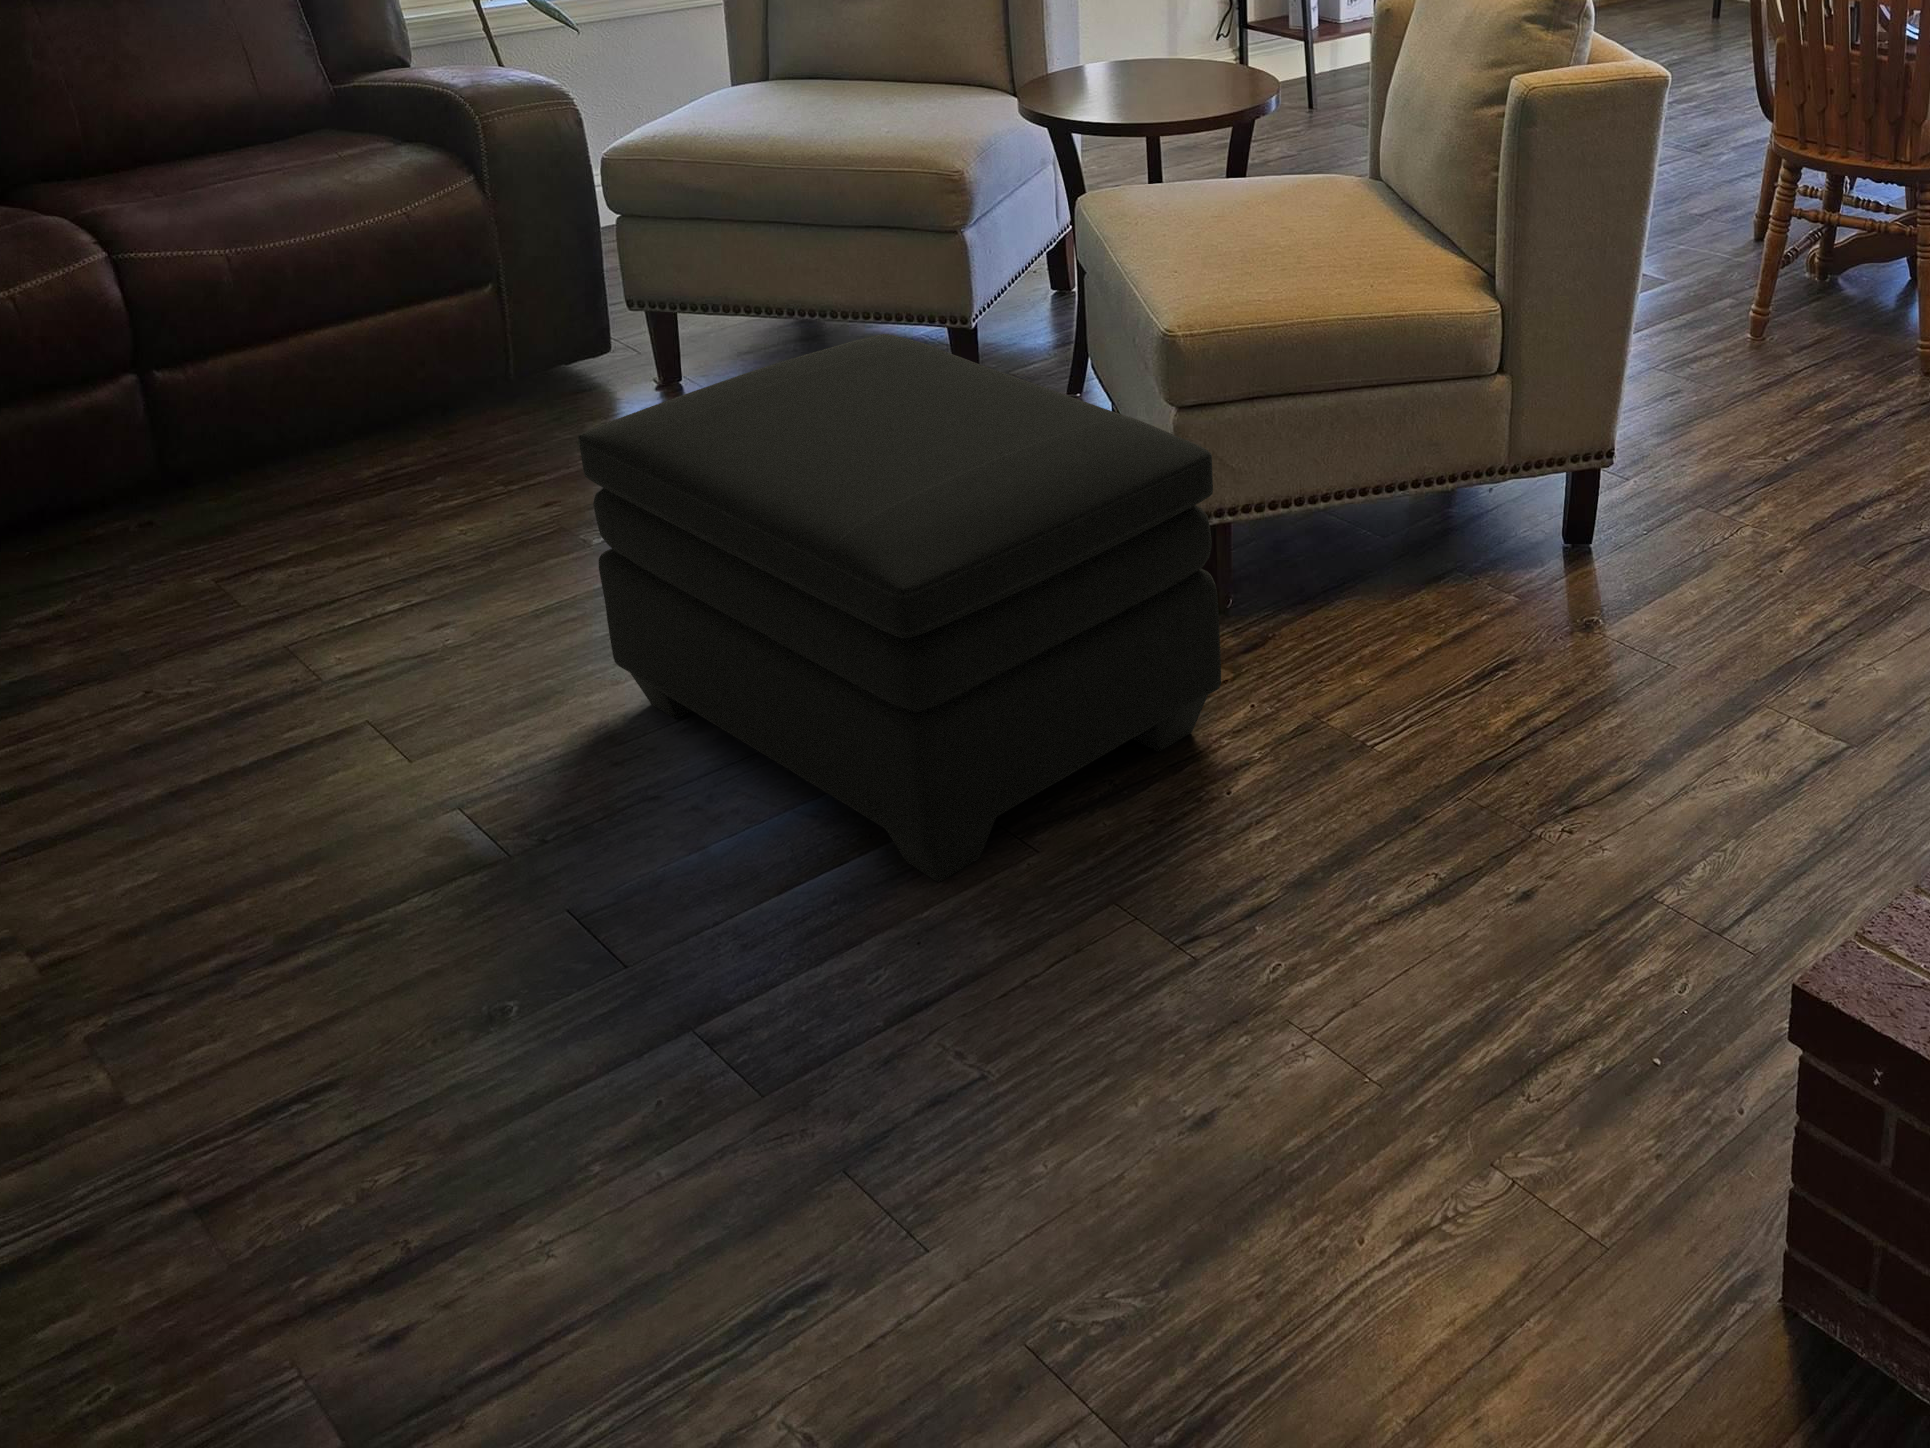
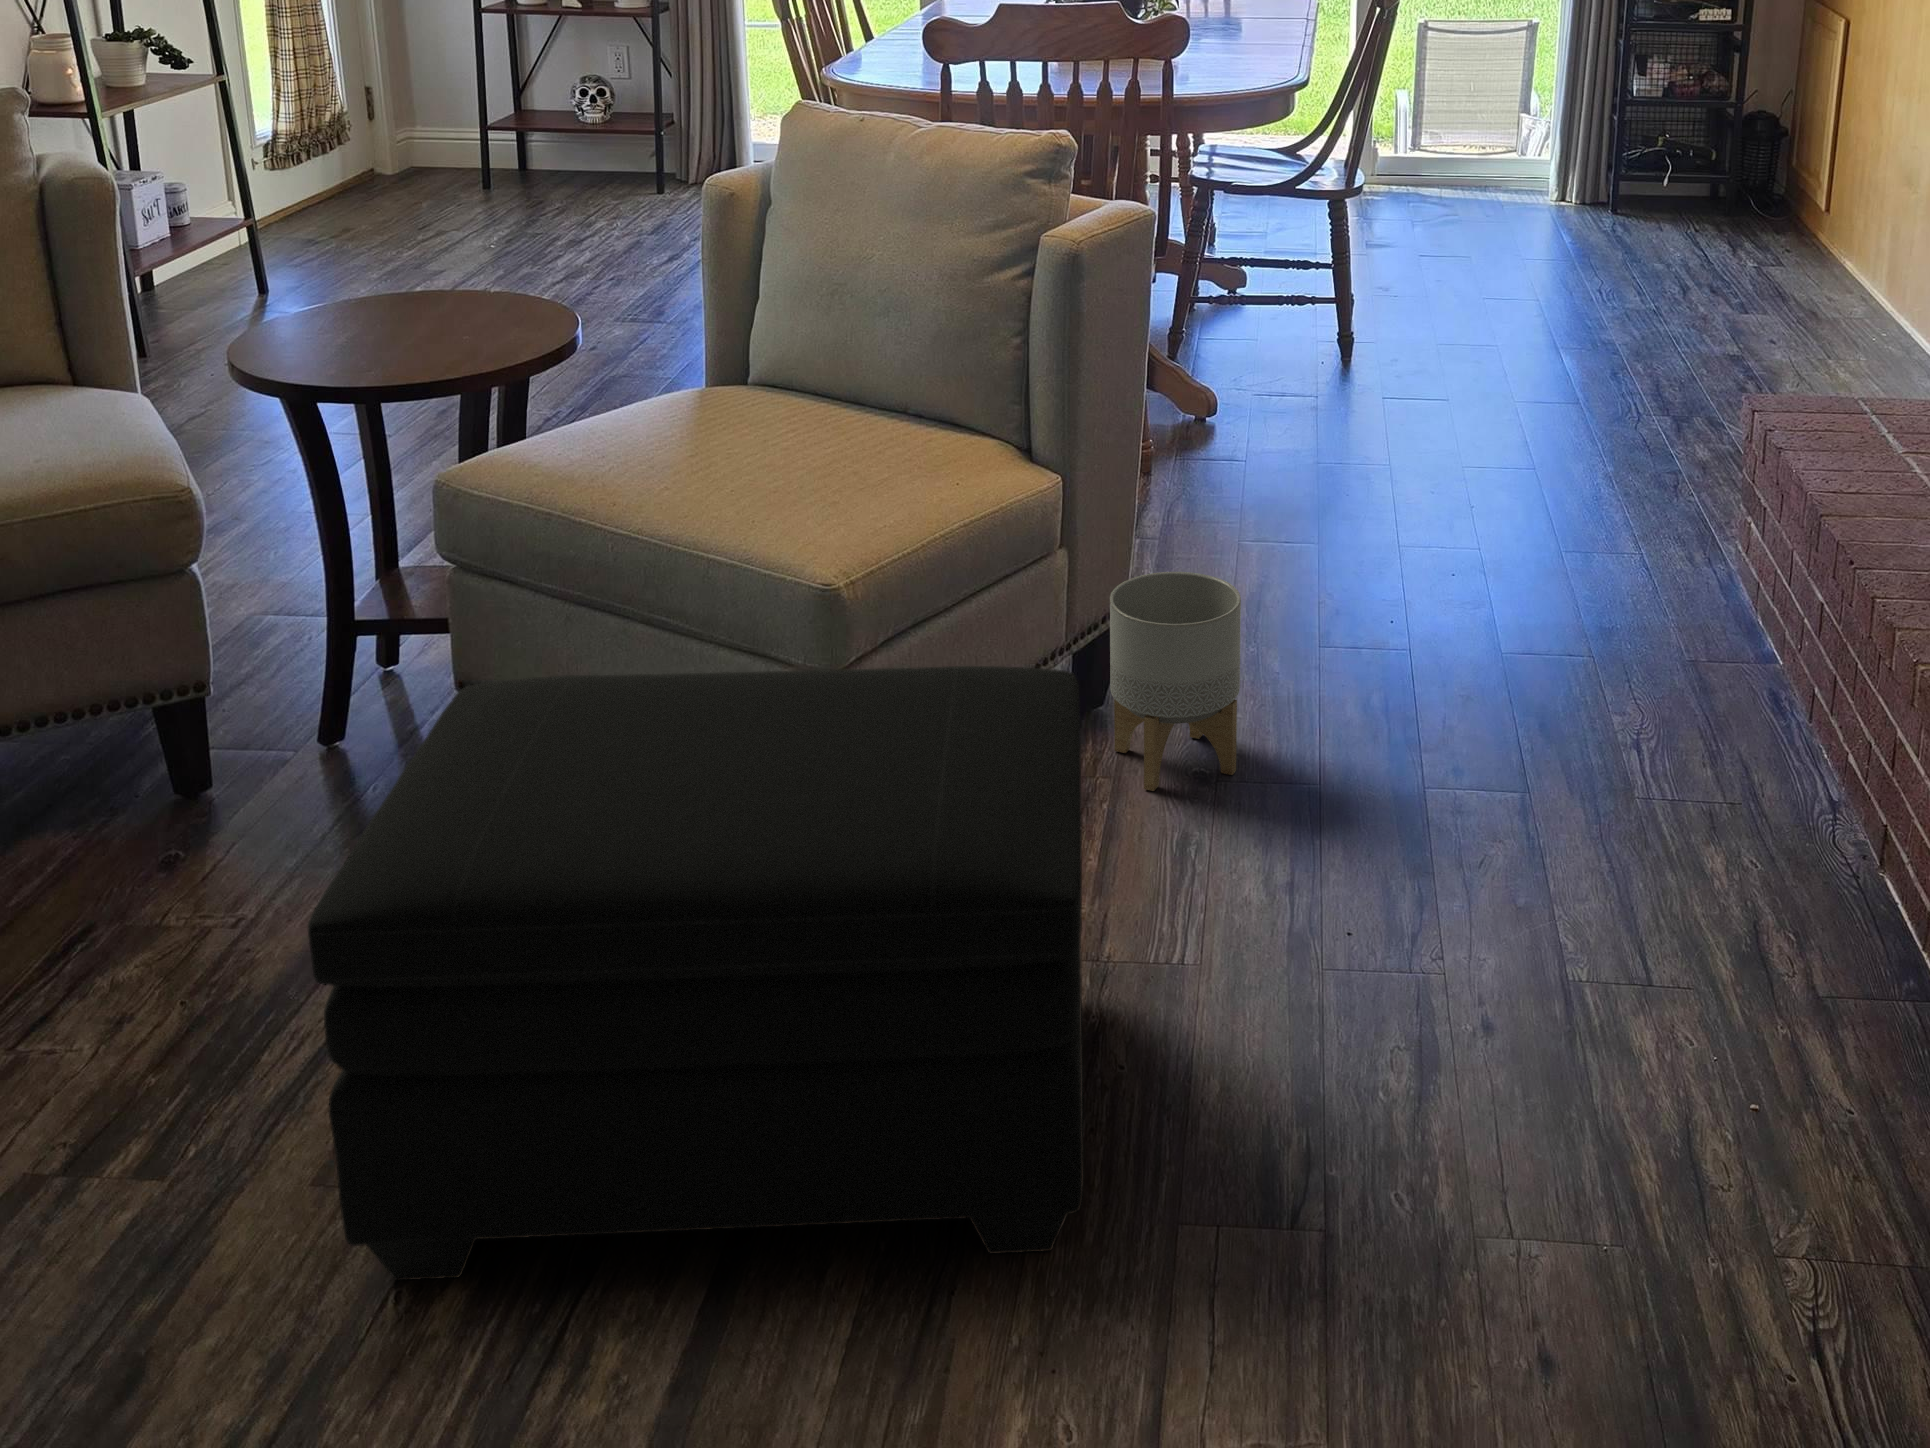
planter: none [1483,428,1613,641] -> present [1110,572,1241,791]

